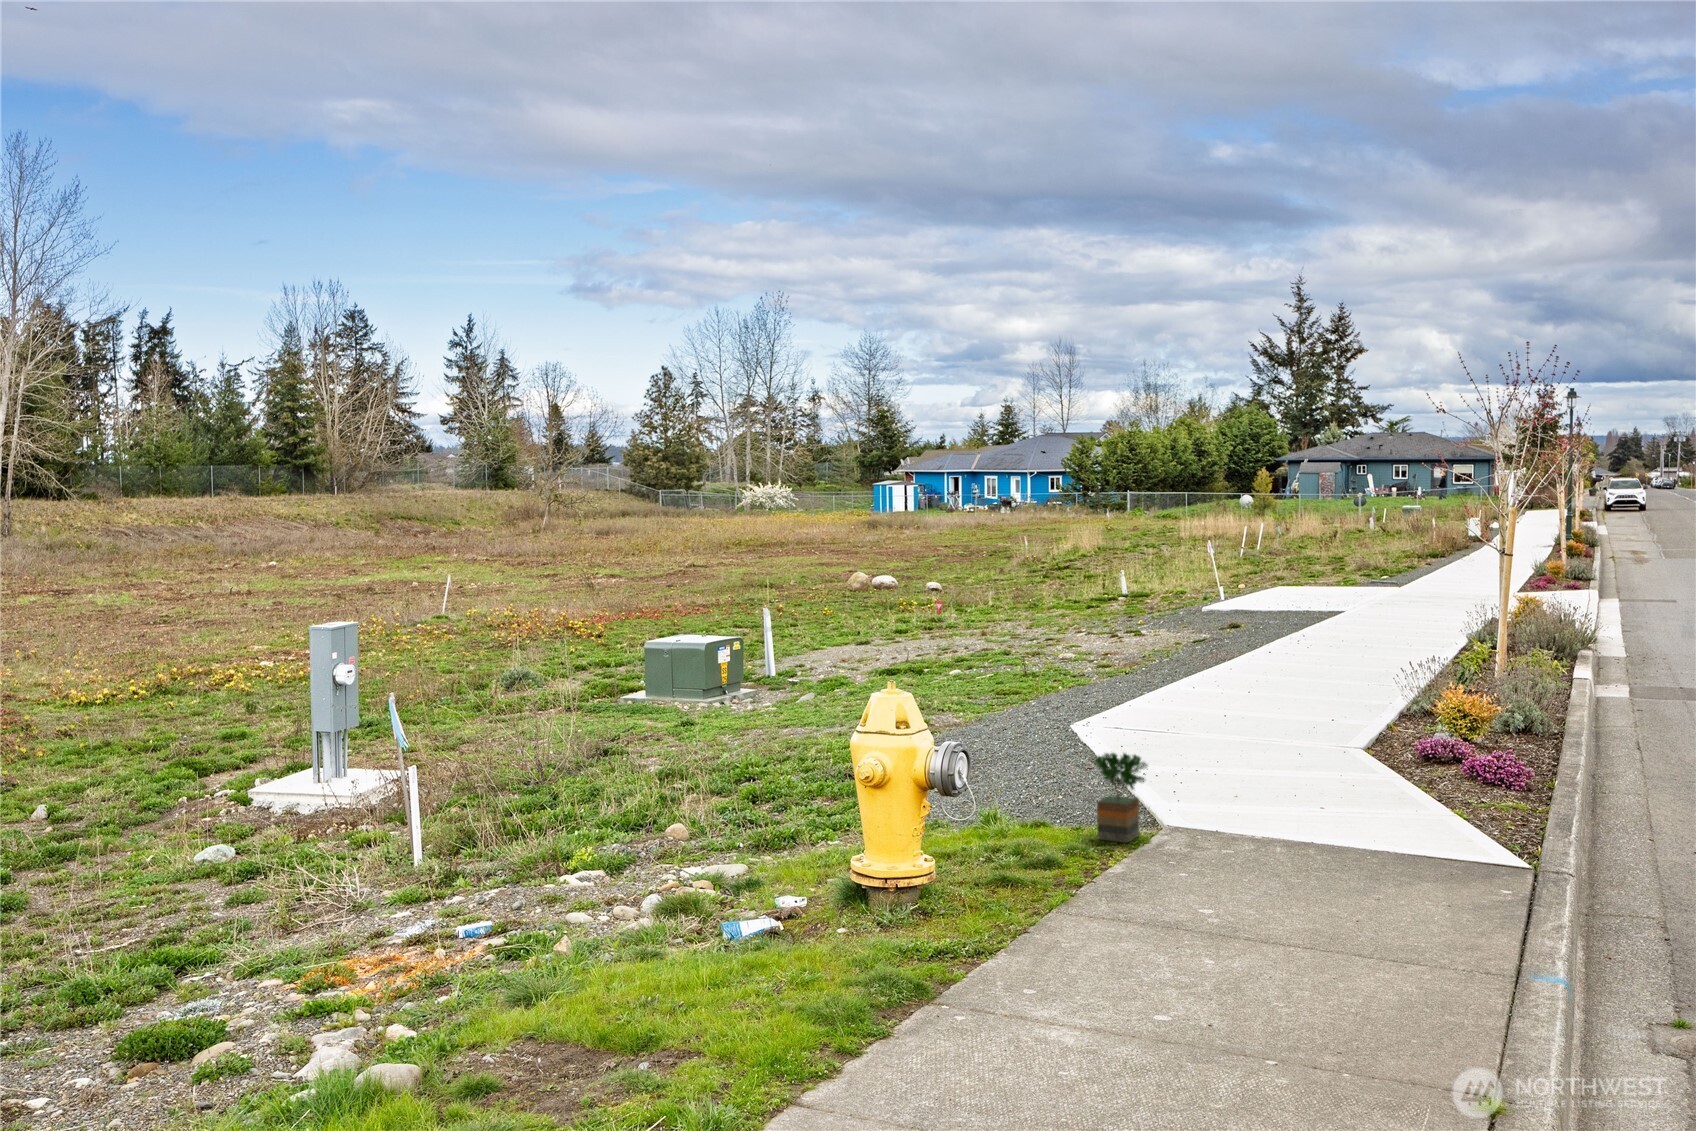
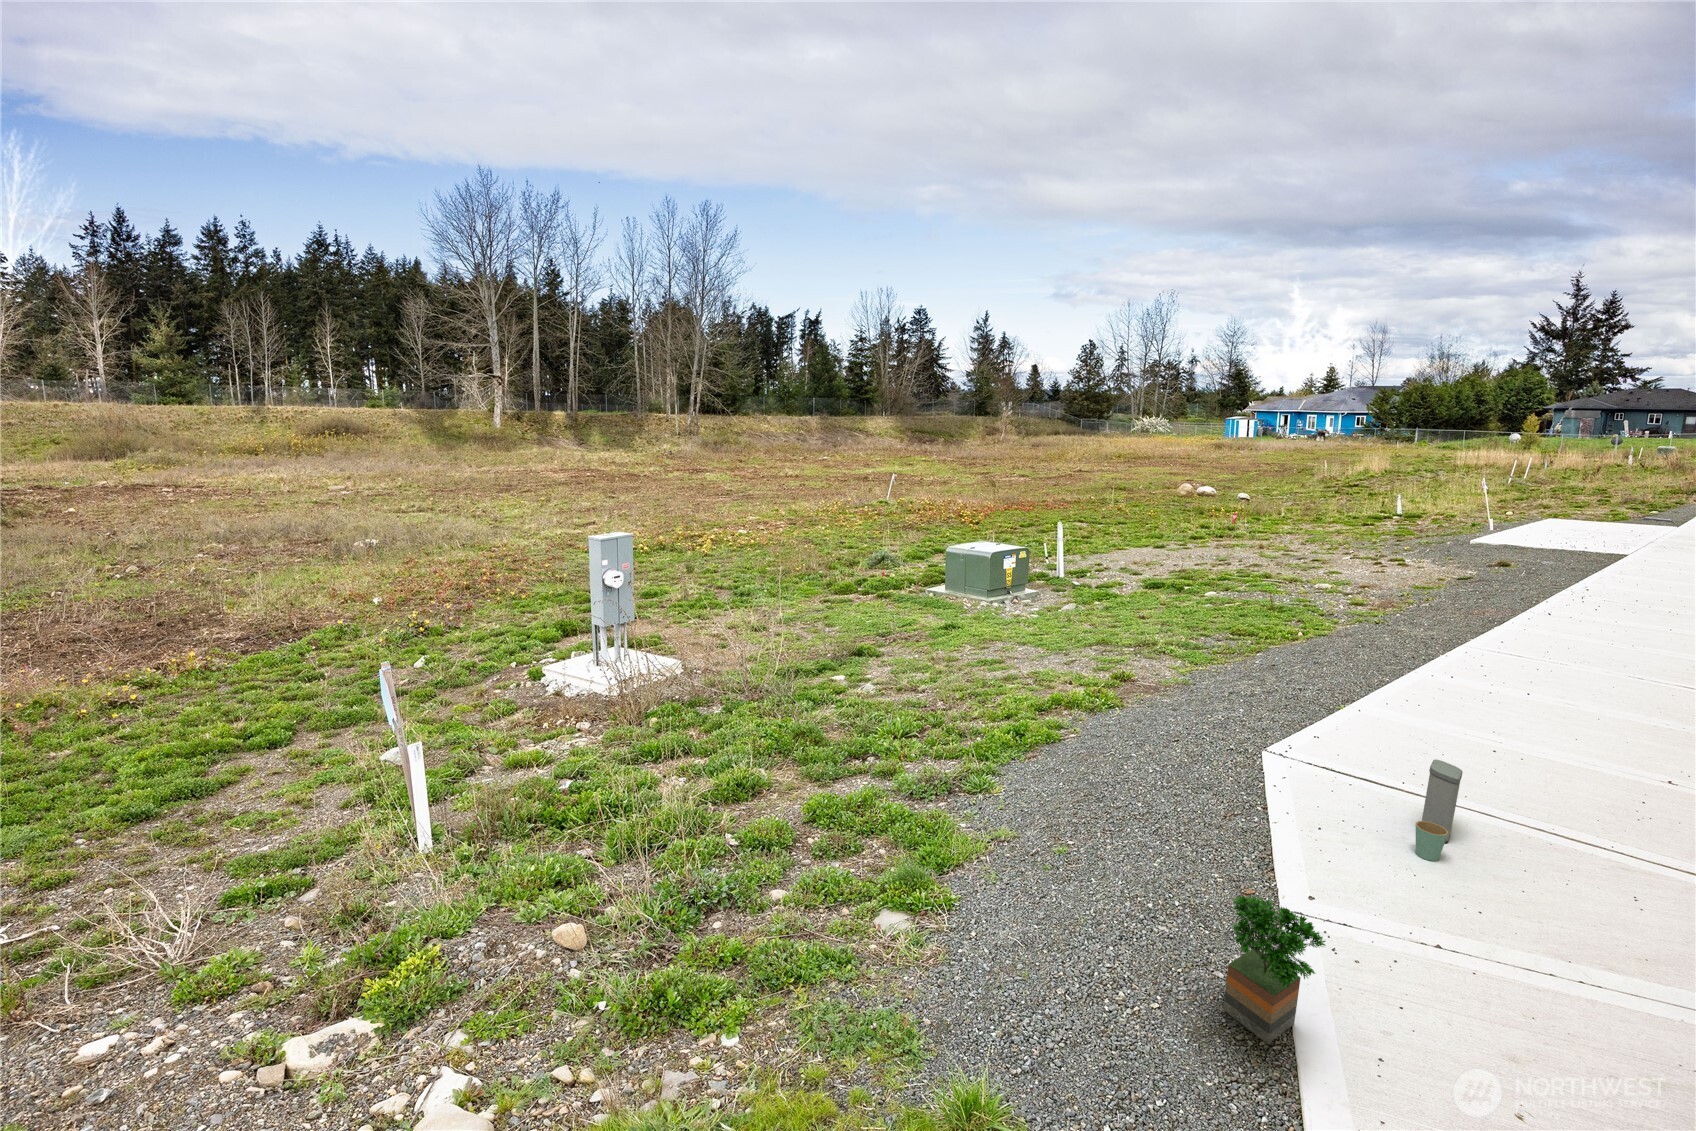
trash can: none [1186,707,1209,777] -> present [1416,760,1463,861]

